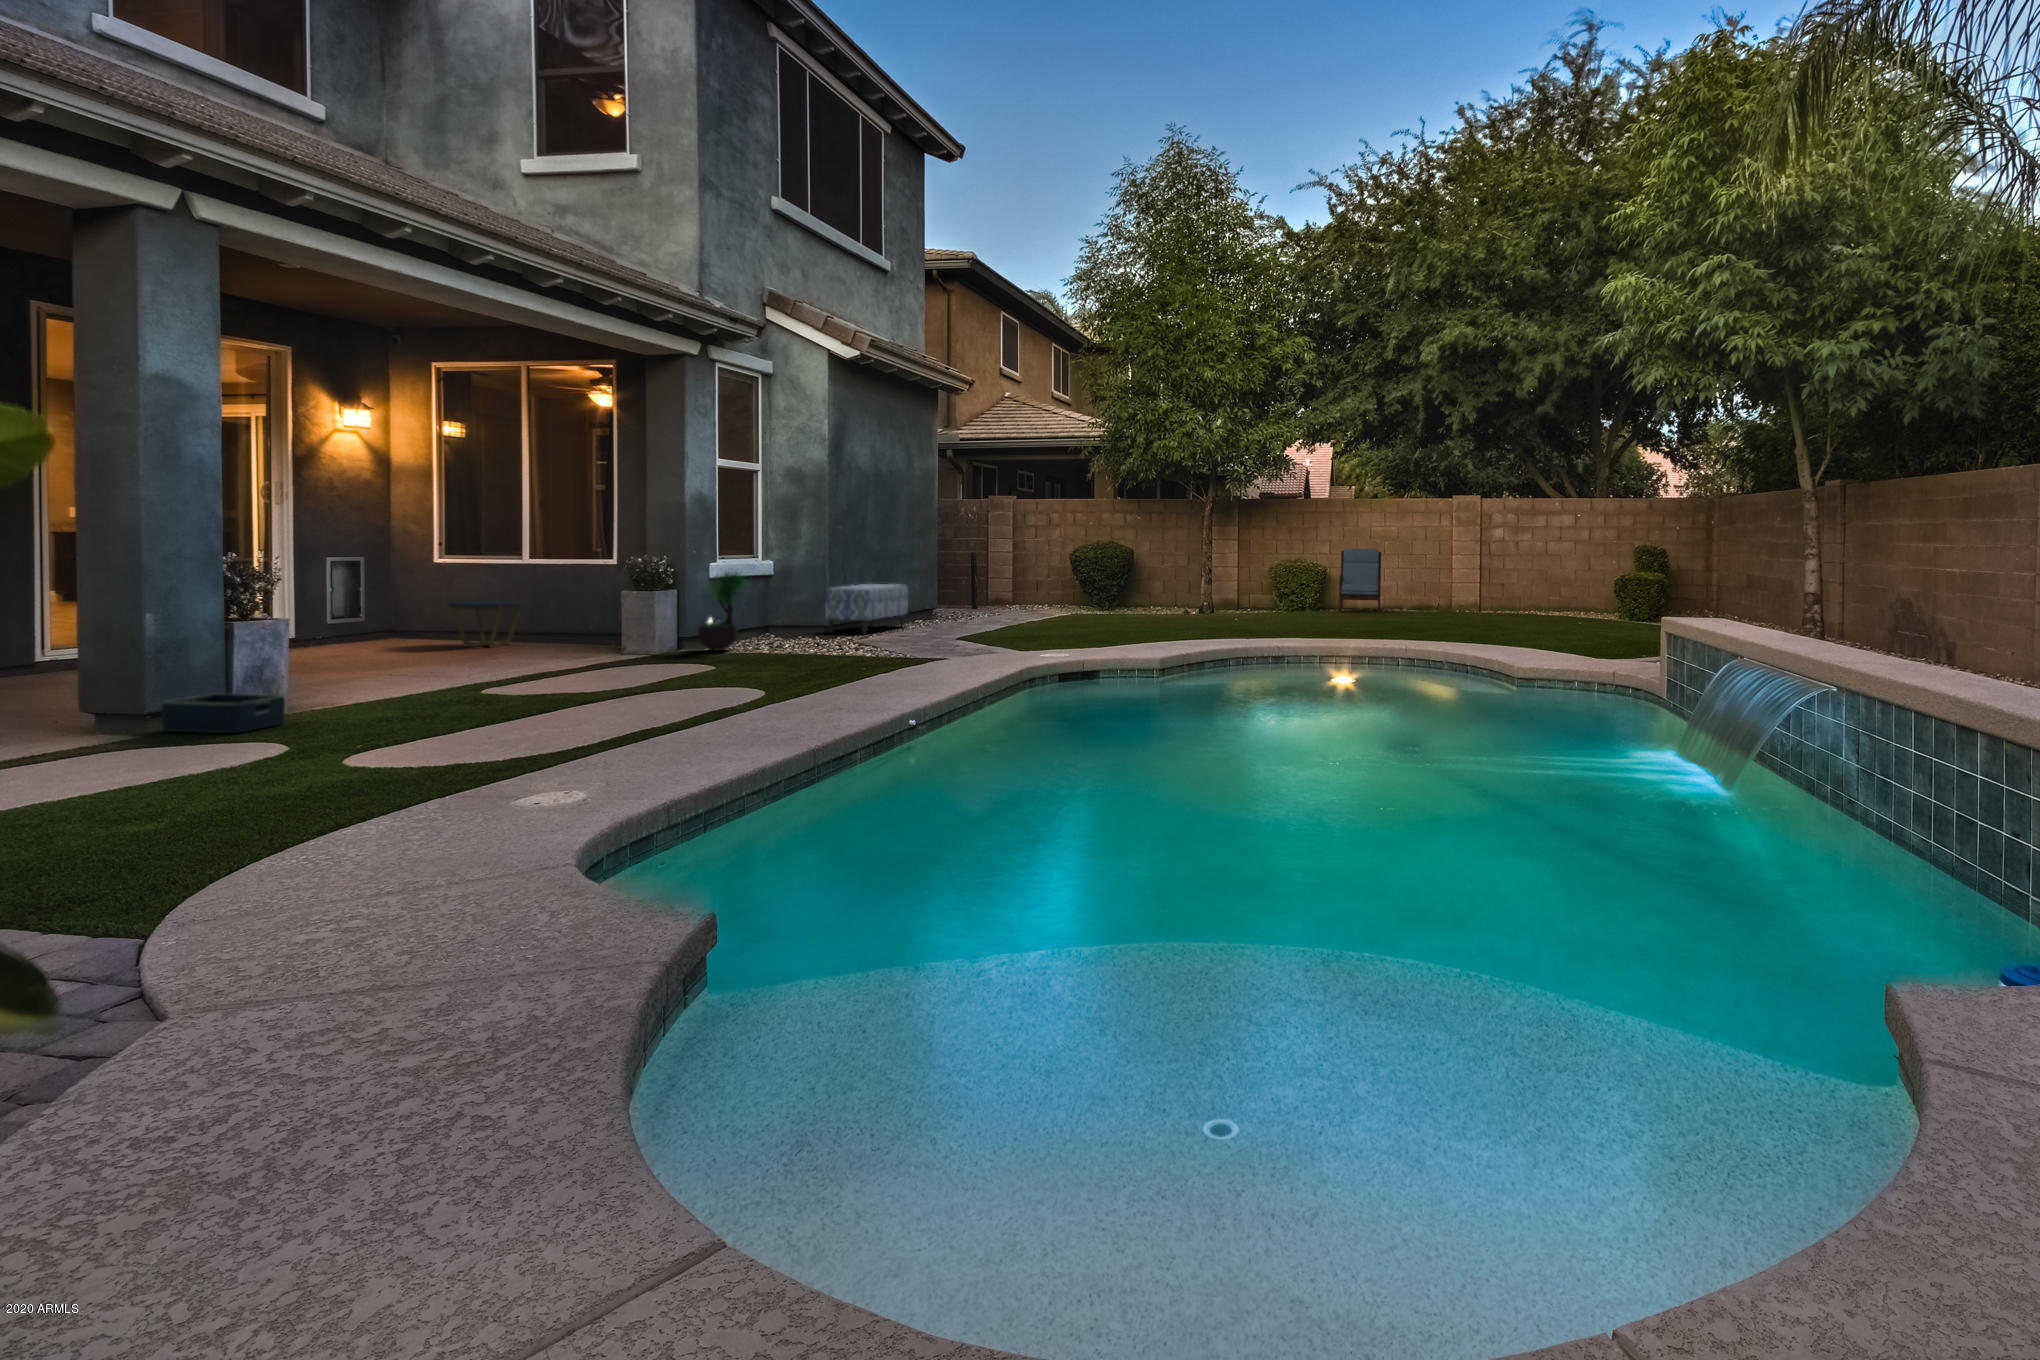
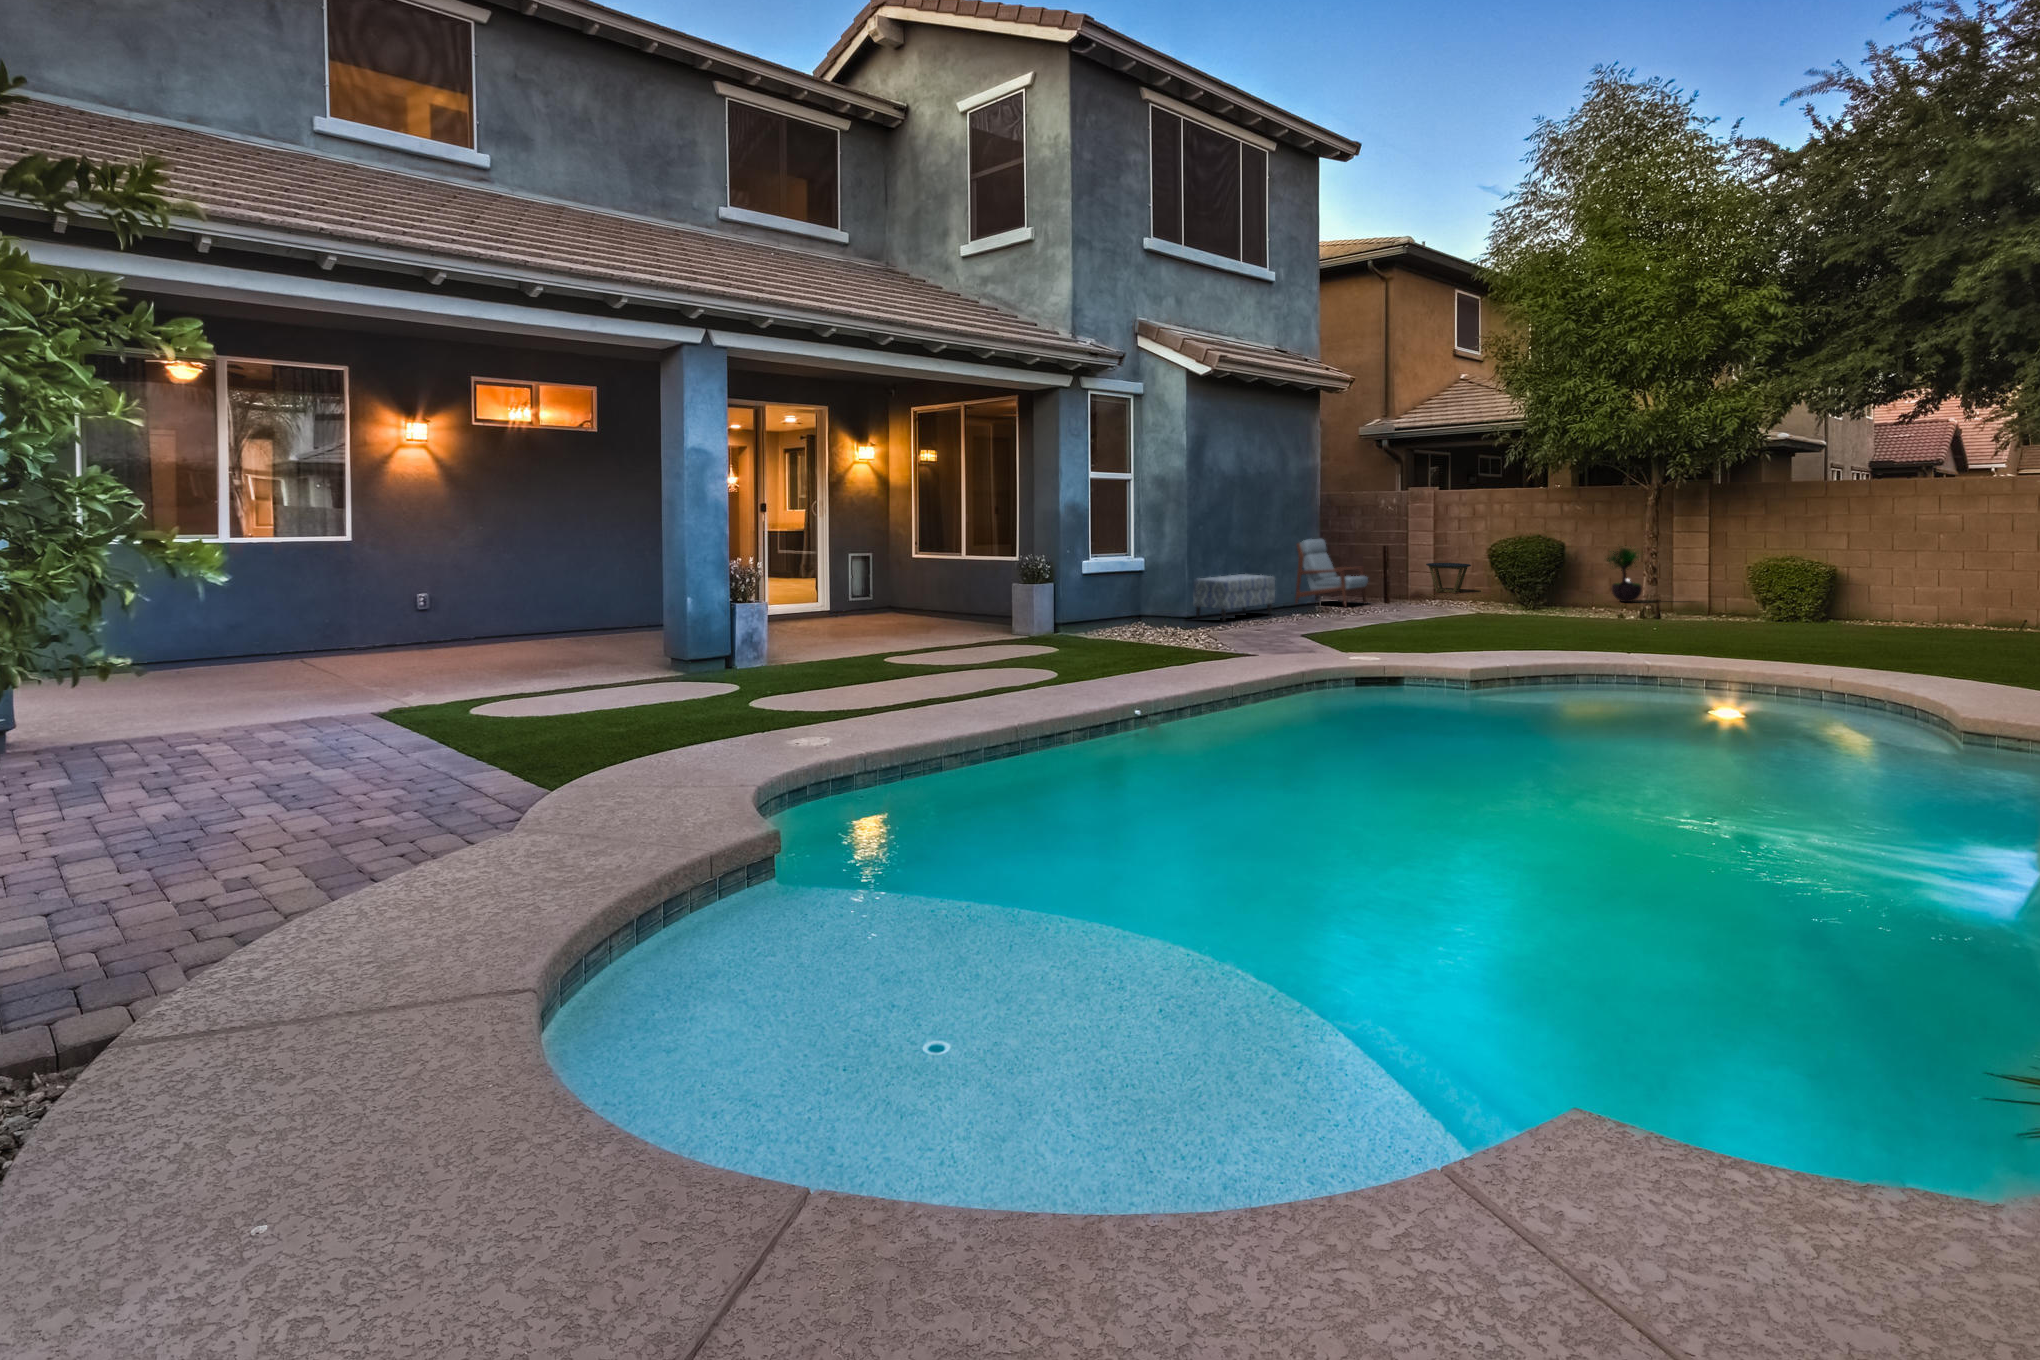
armchair: present [1339,549,1381,613] -> present [1295,539,1368,607]
potted tree: present [698,568,748,651] -> present [1607,545,1642,602]
side table: present [450,600,523,647] -> present [1426,563,1471,593]
basket: present [162,693,285,733] -> none [680,654,742,682]

